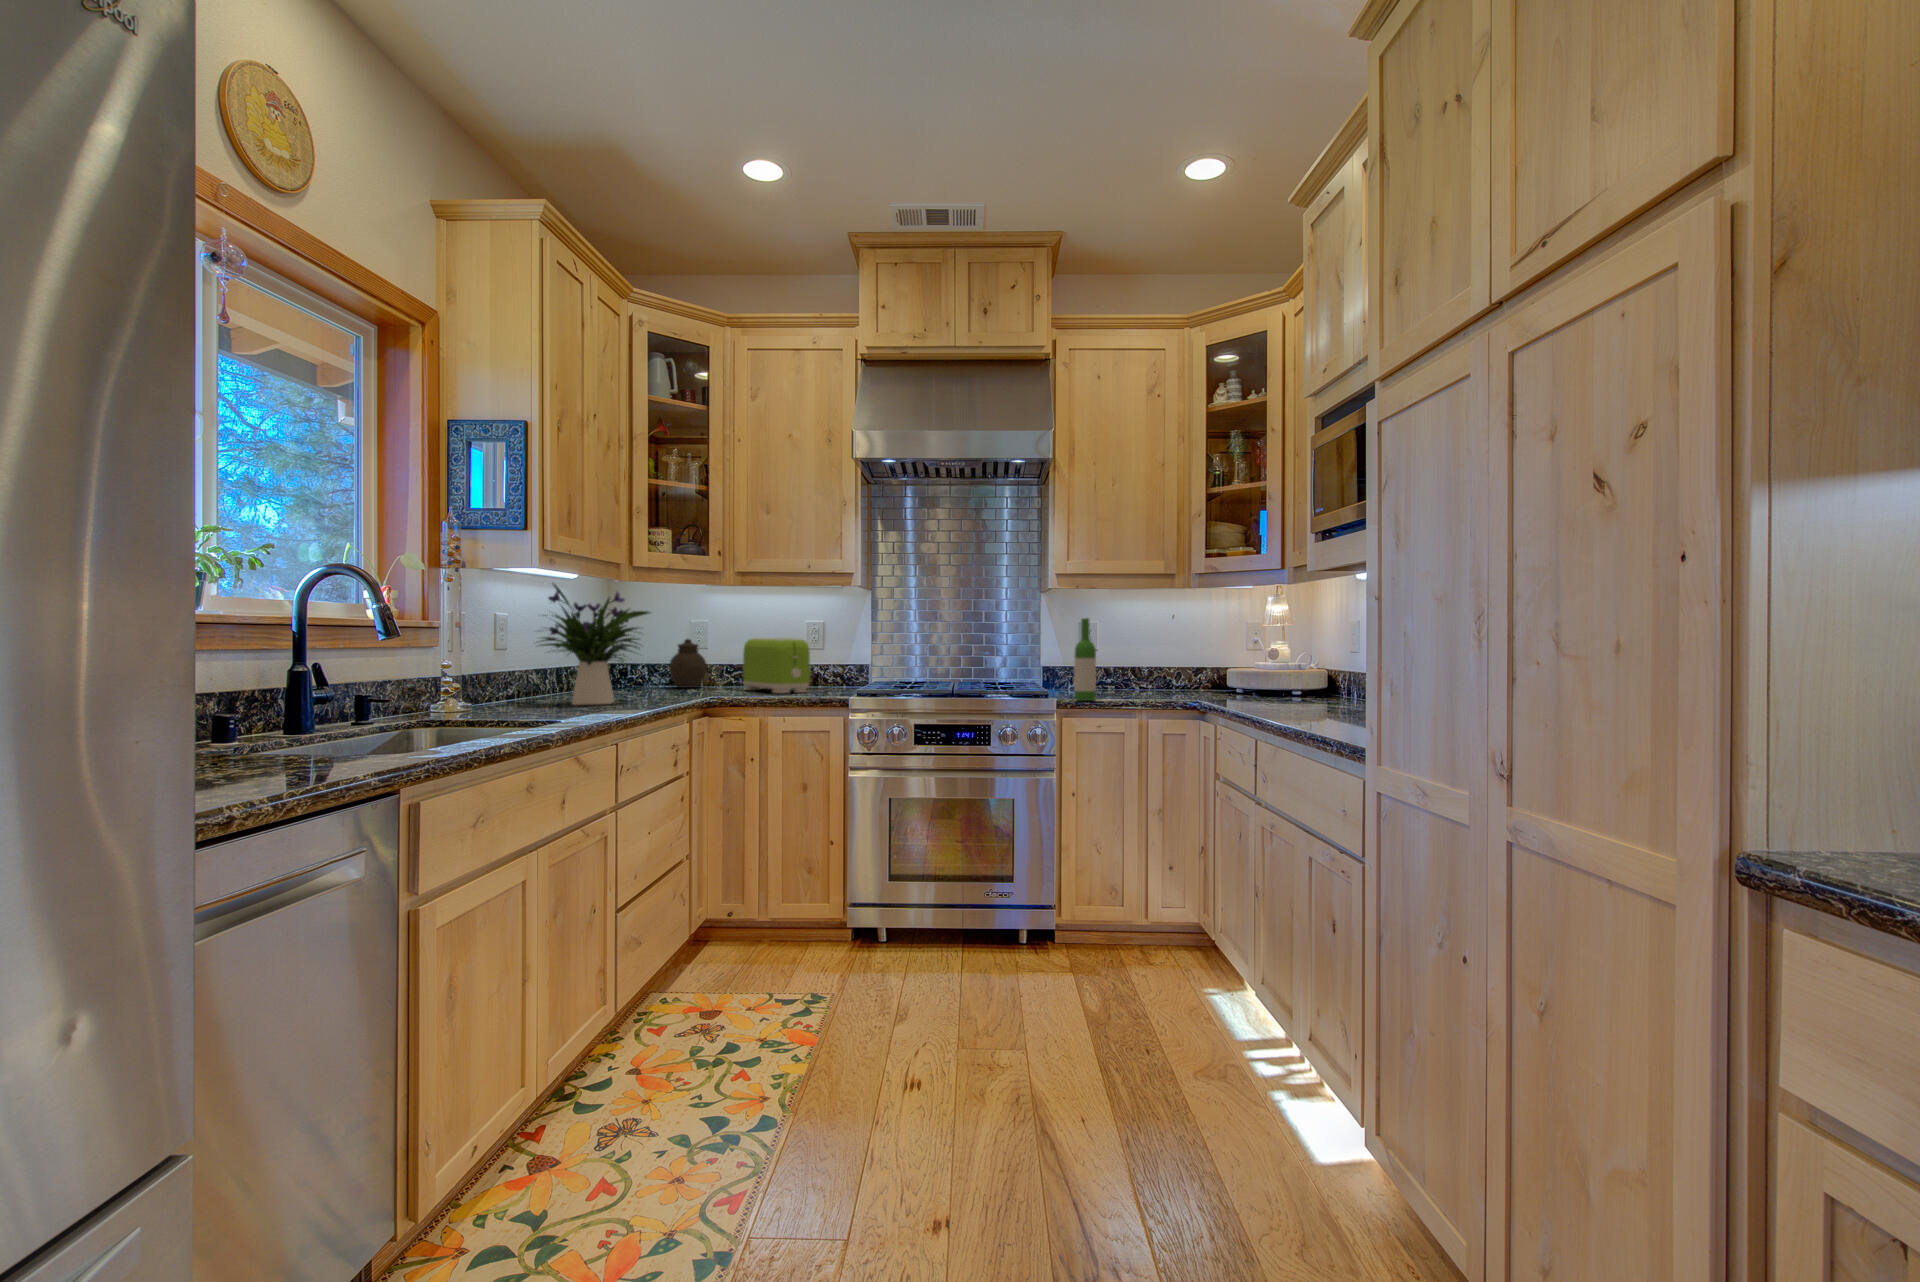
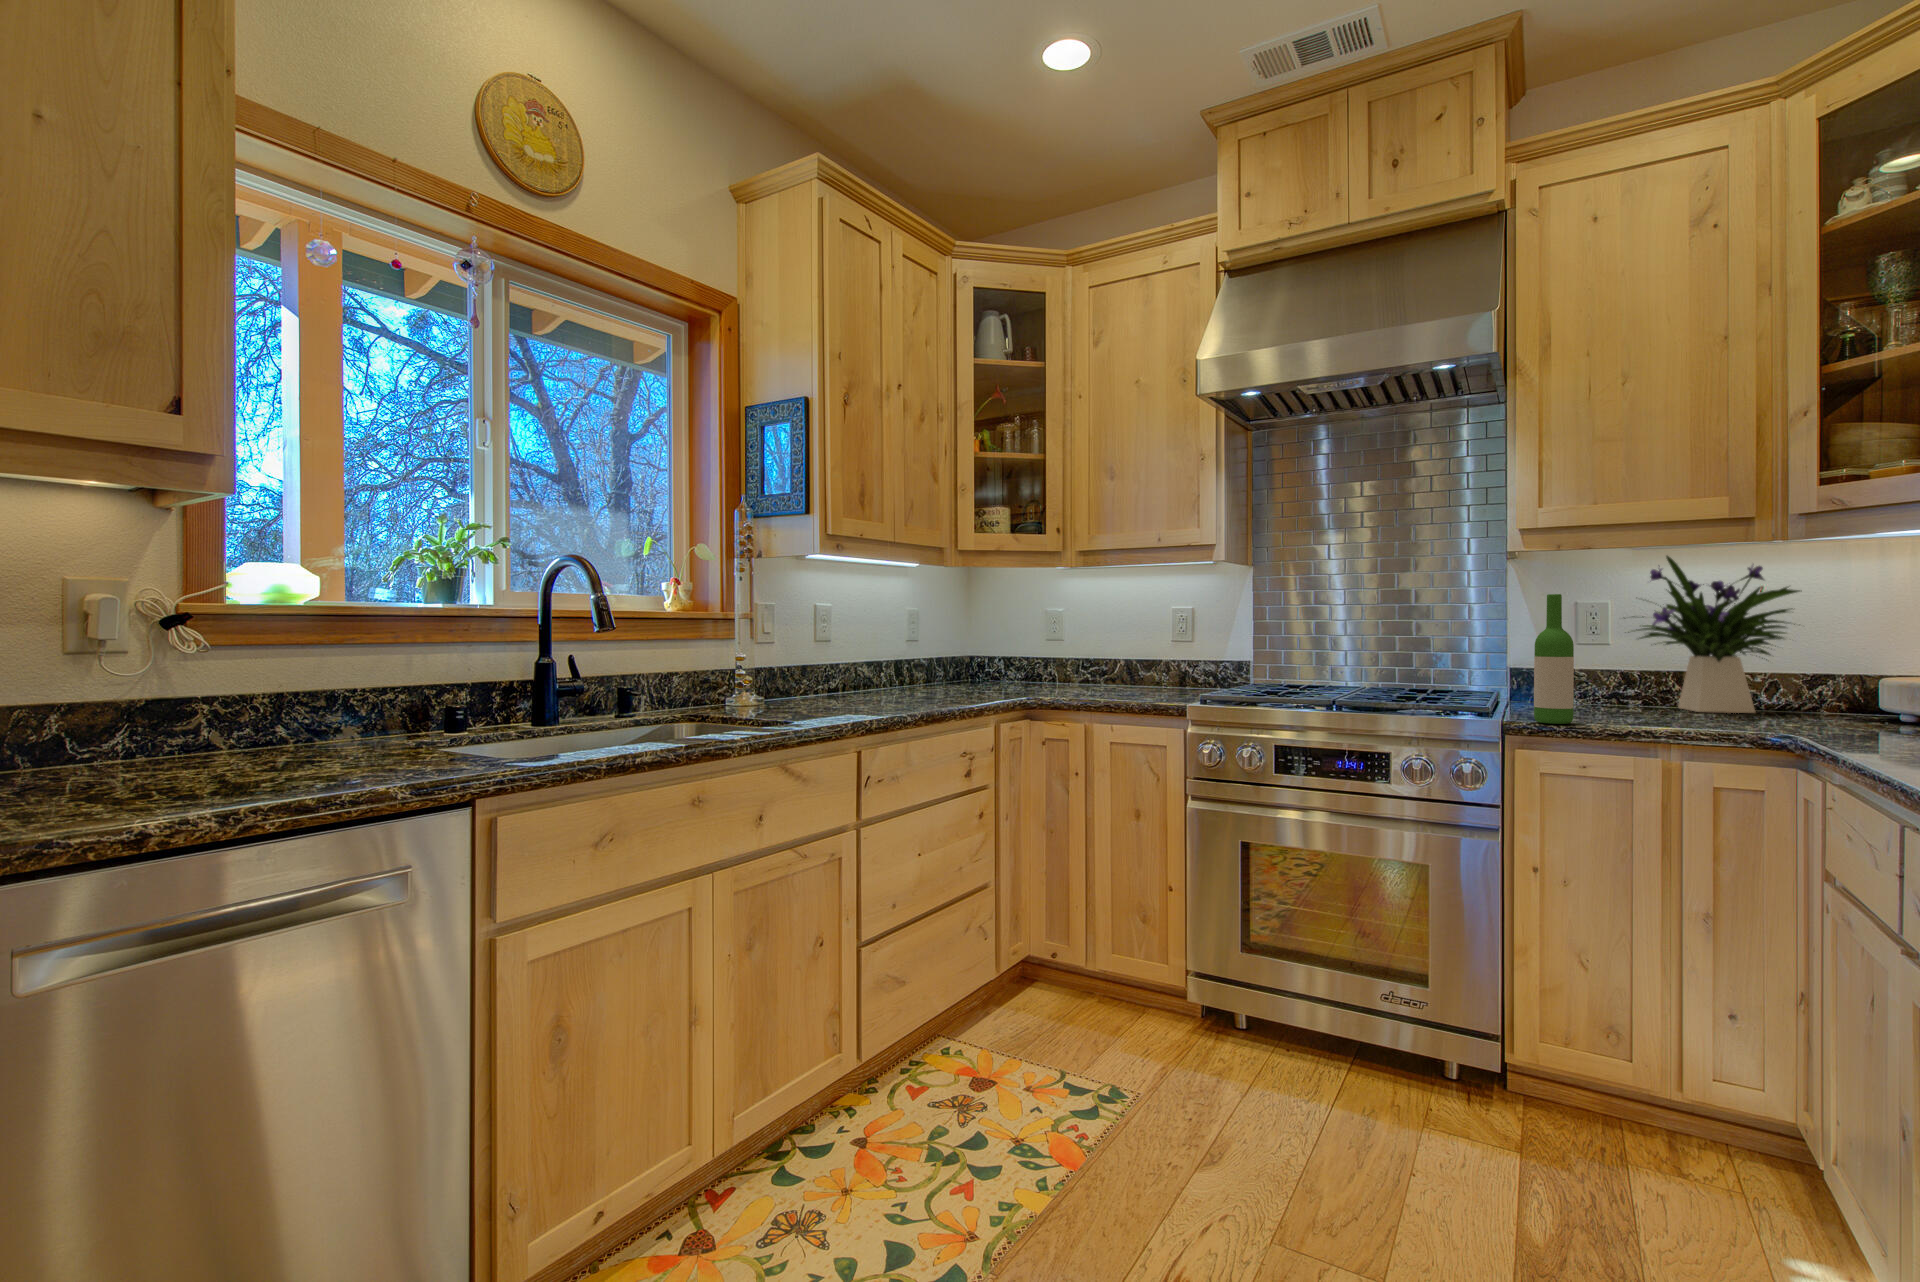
flower arrangement: present [541,584,650,705] -> present [1624,556,1800,713]
toaster: present [743,638,810,693] -> none [1084,629,1152,696]
jar: present [669,639,707,688] -> none [1014,630,1054,685]

